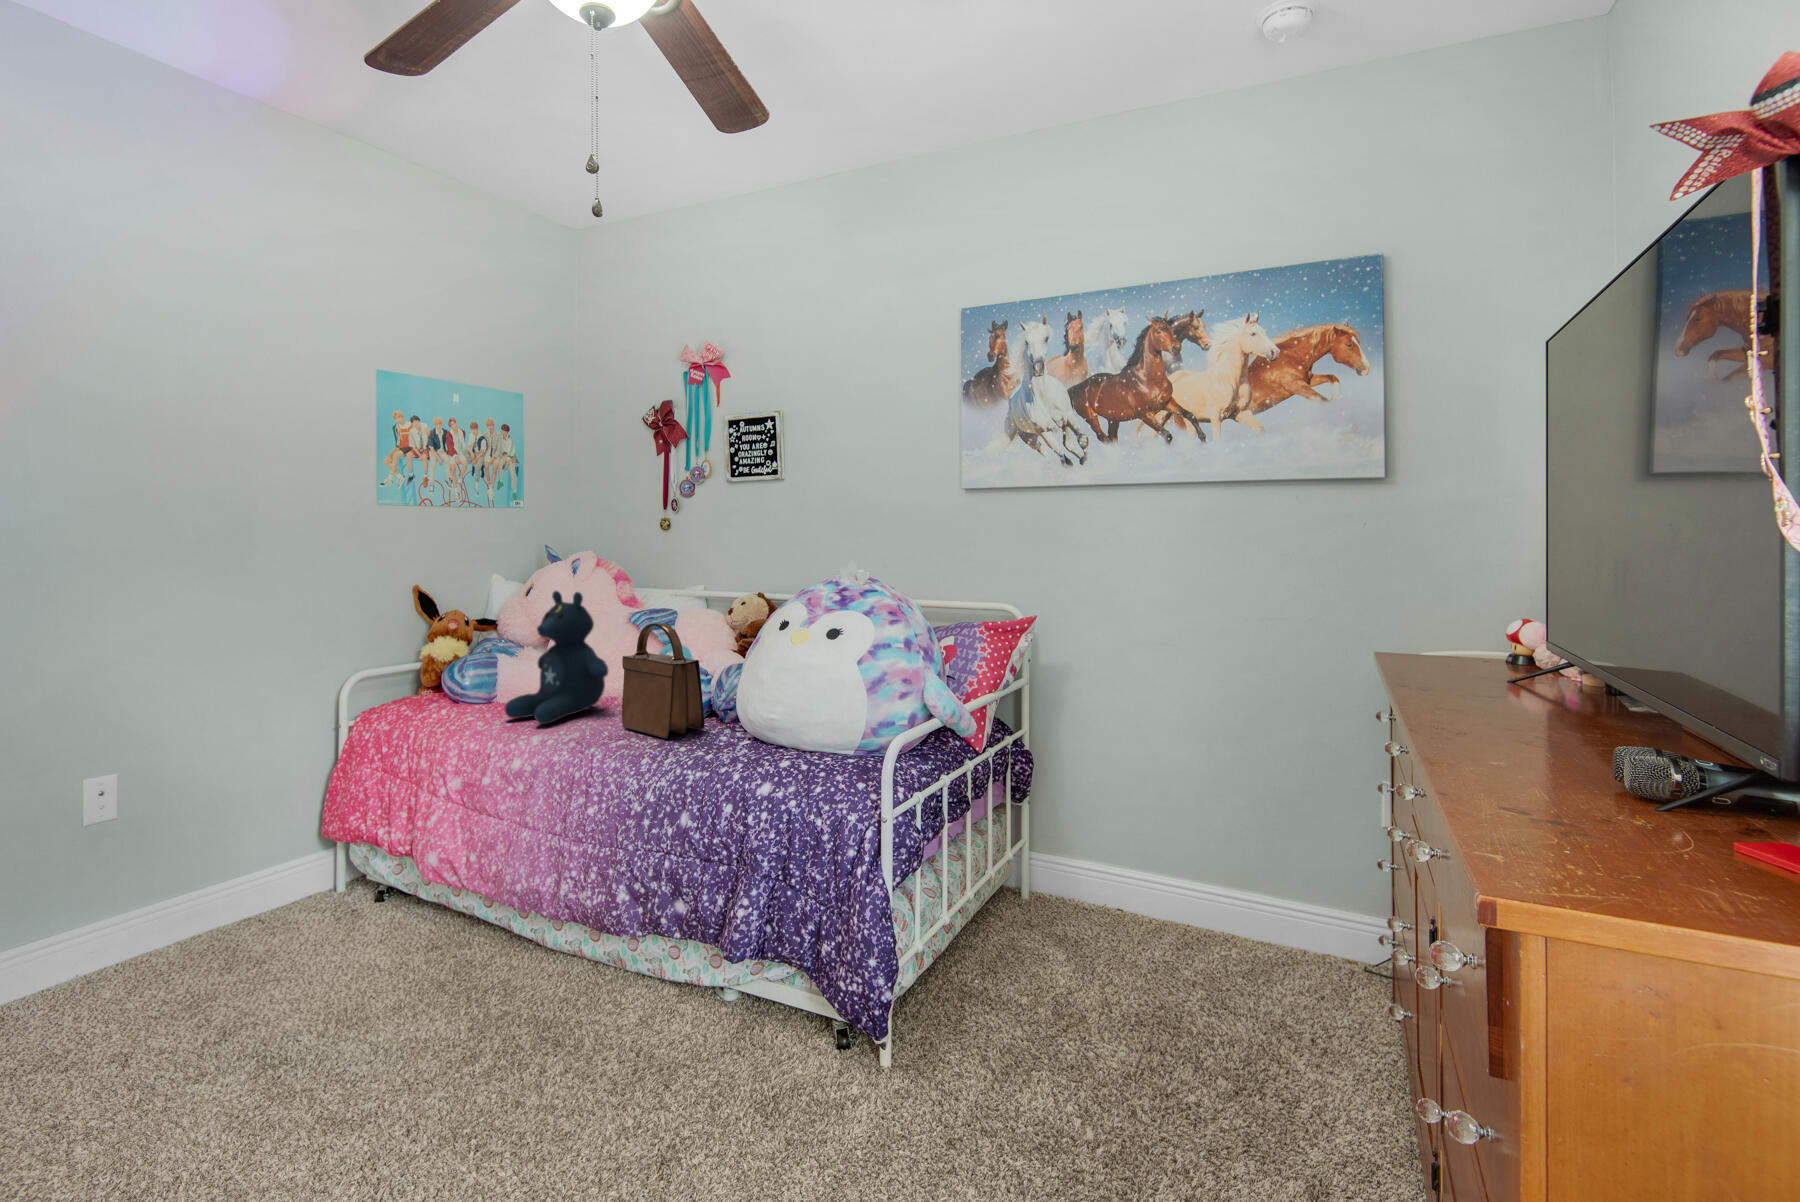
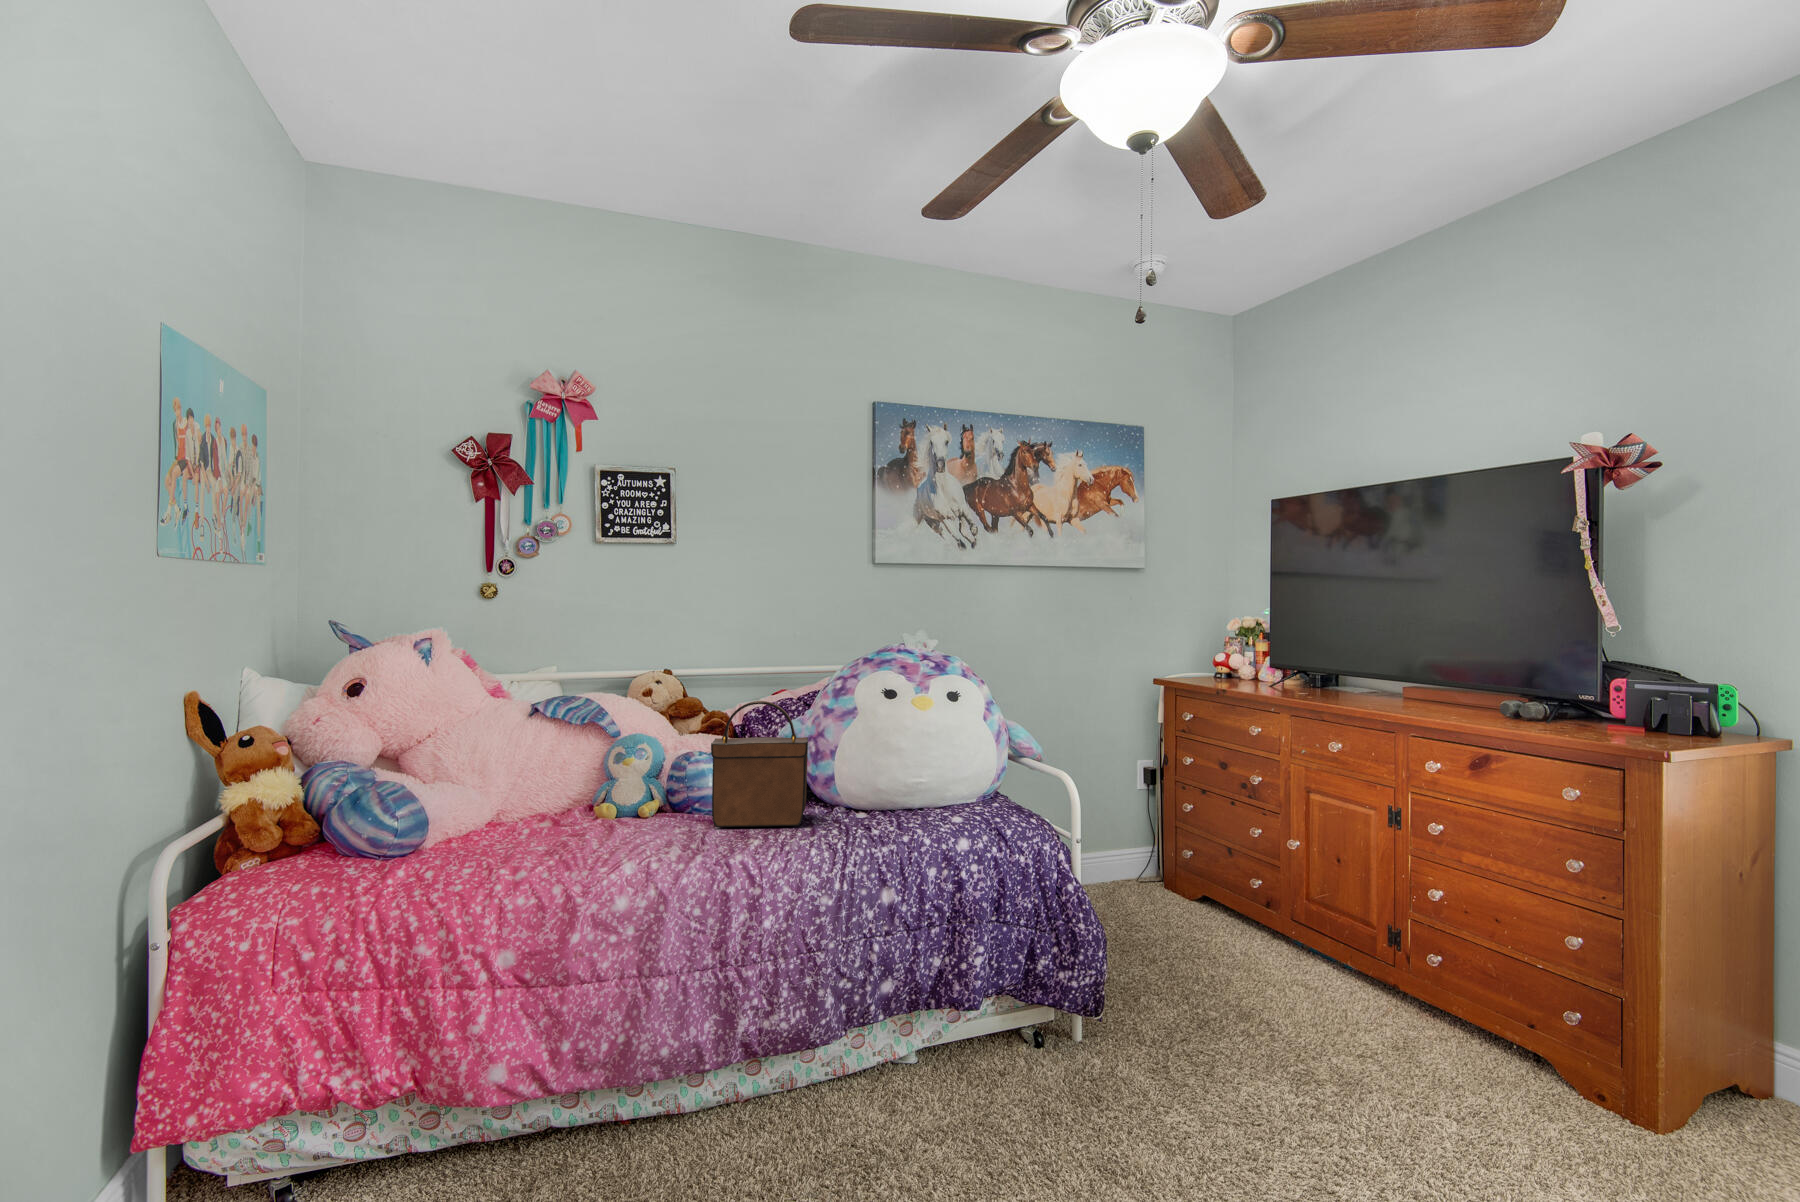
stuffed bear: present [505,591,609,724] -> none [517,673,652,846]

